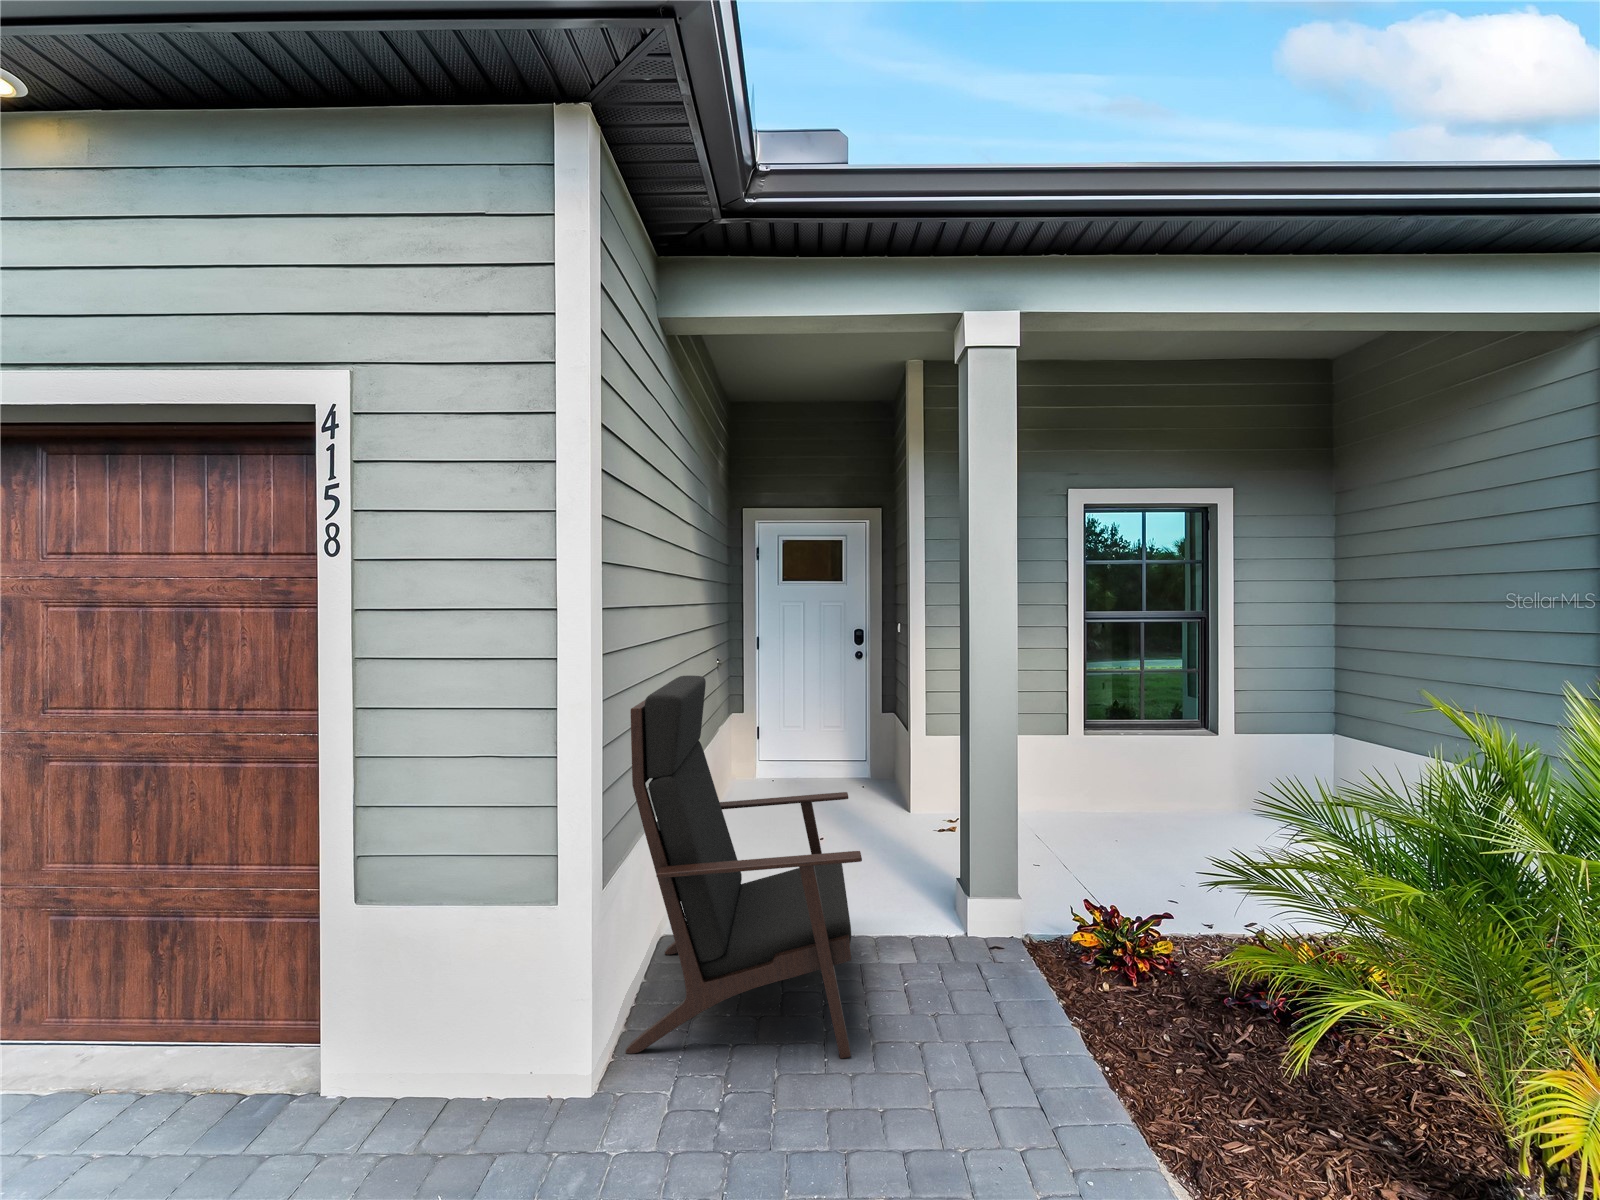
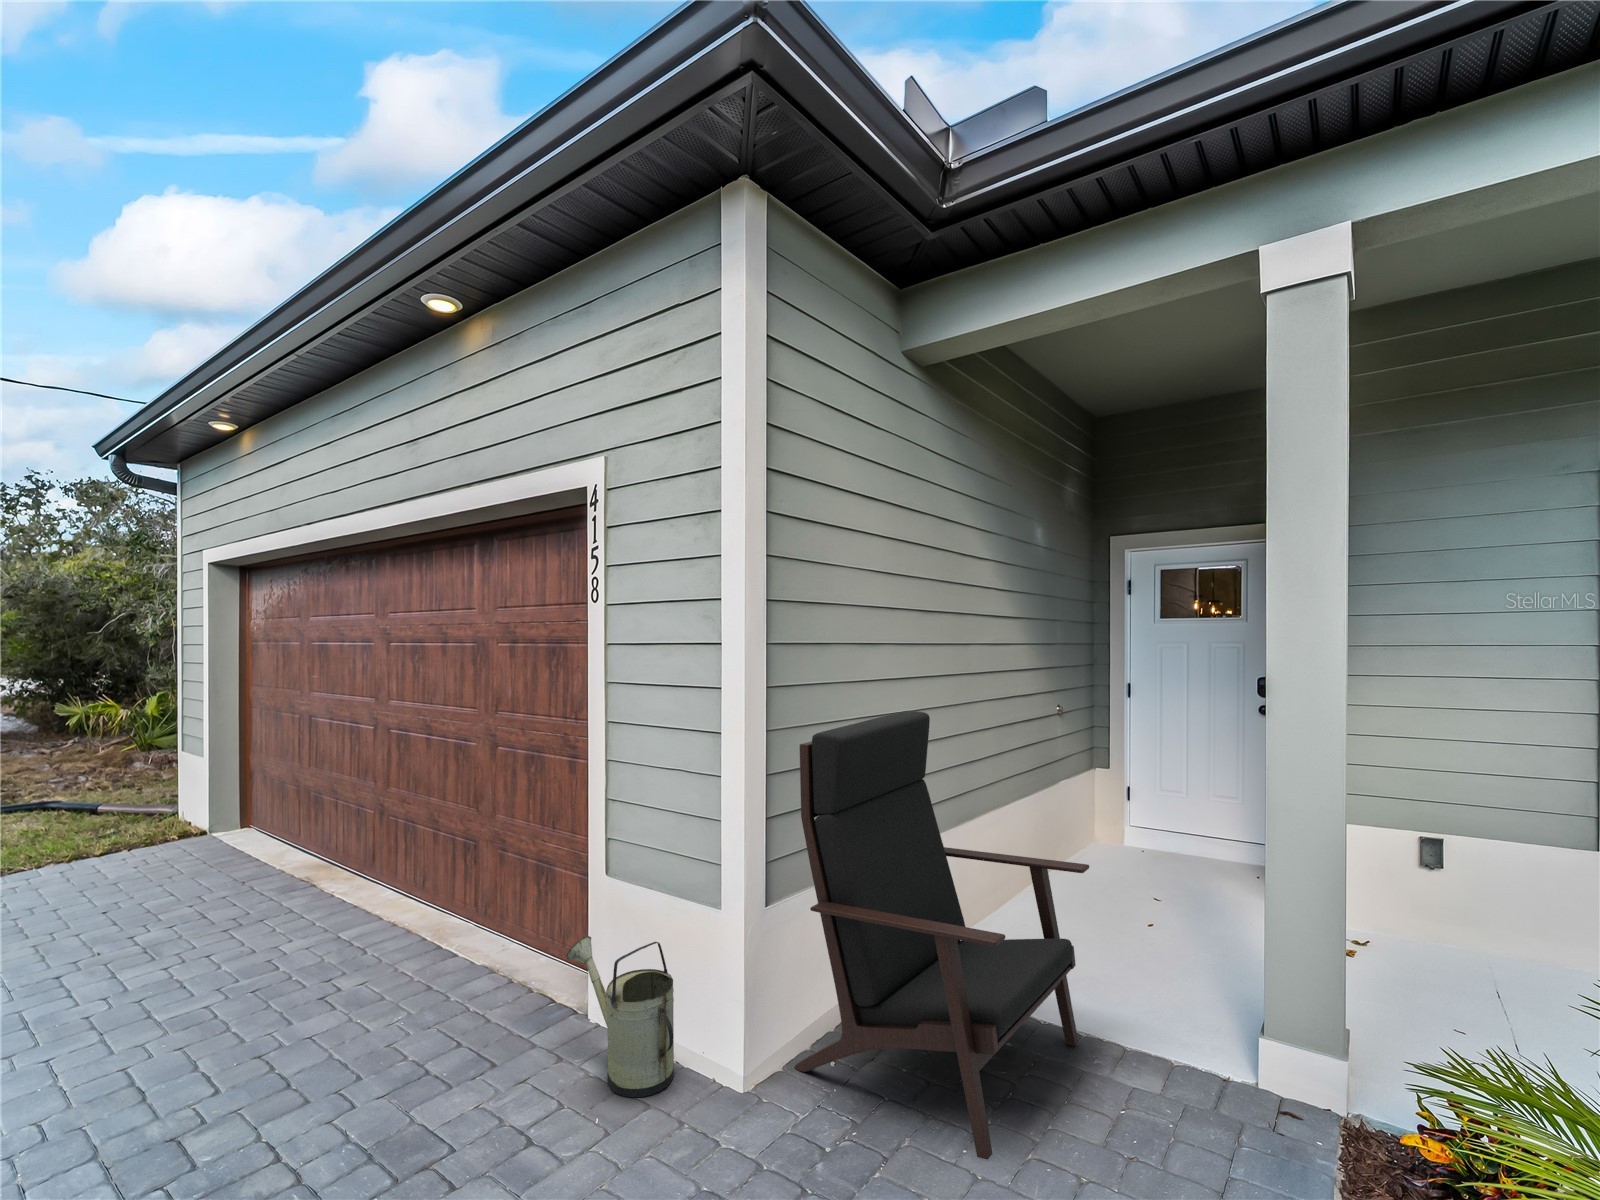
watering can: none [323,961,515,1161] -> present [566,936,674,1097]

